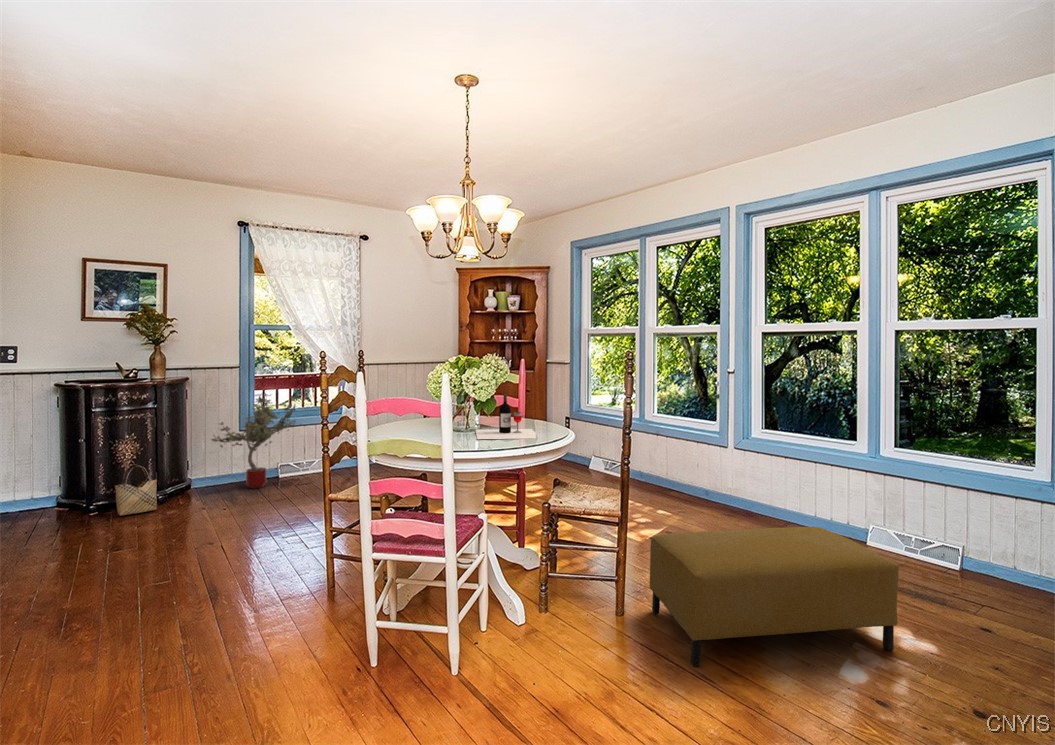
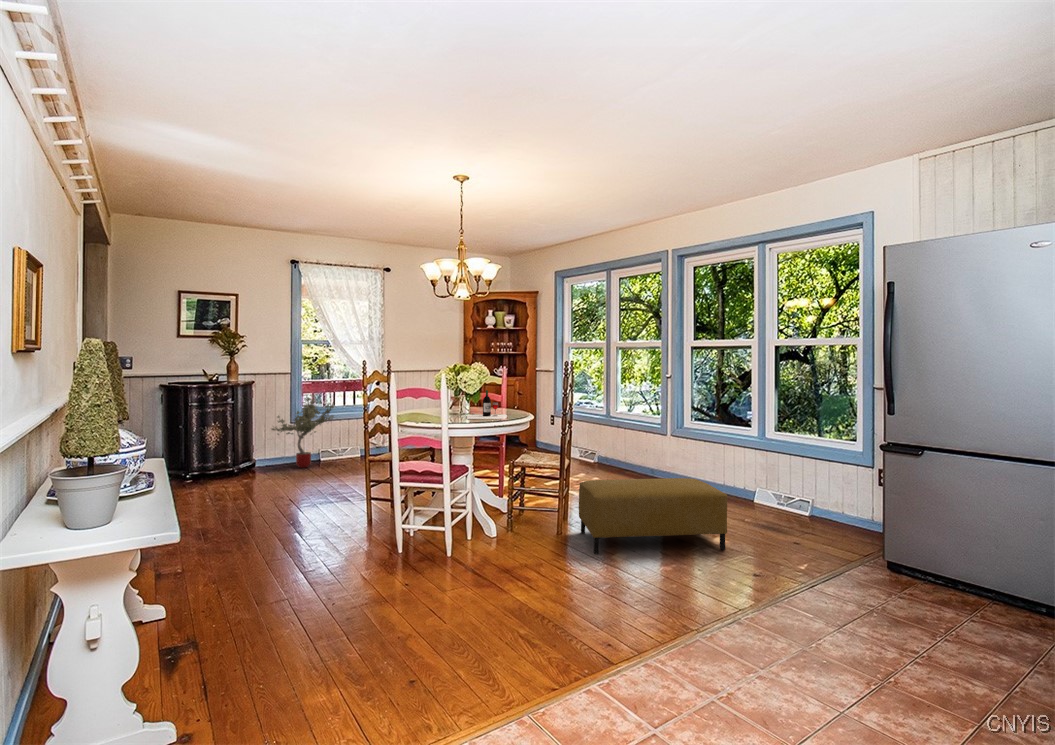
woven basket: present [115,464,157,516] -> none [206,445,235,482]

